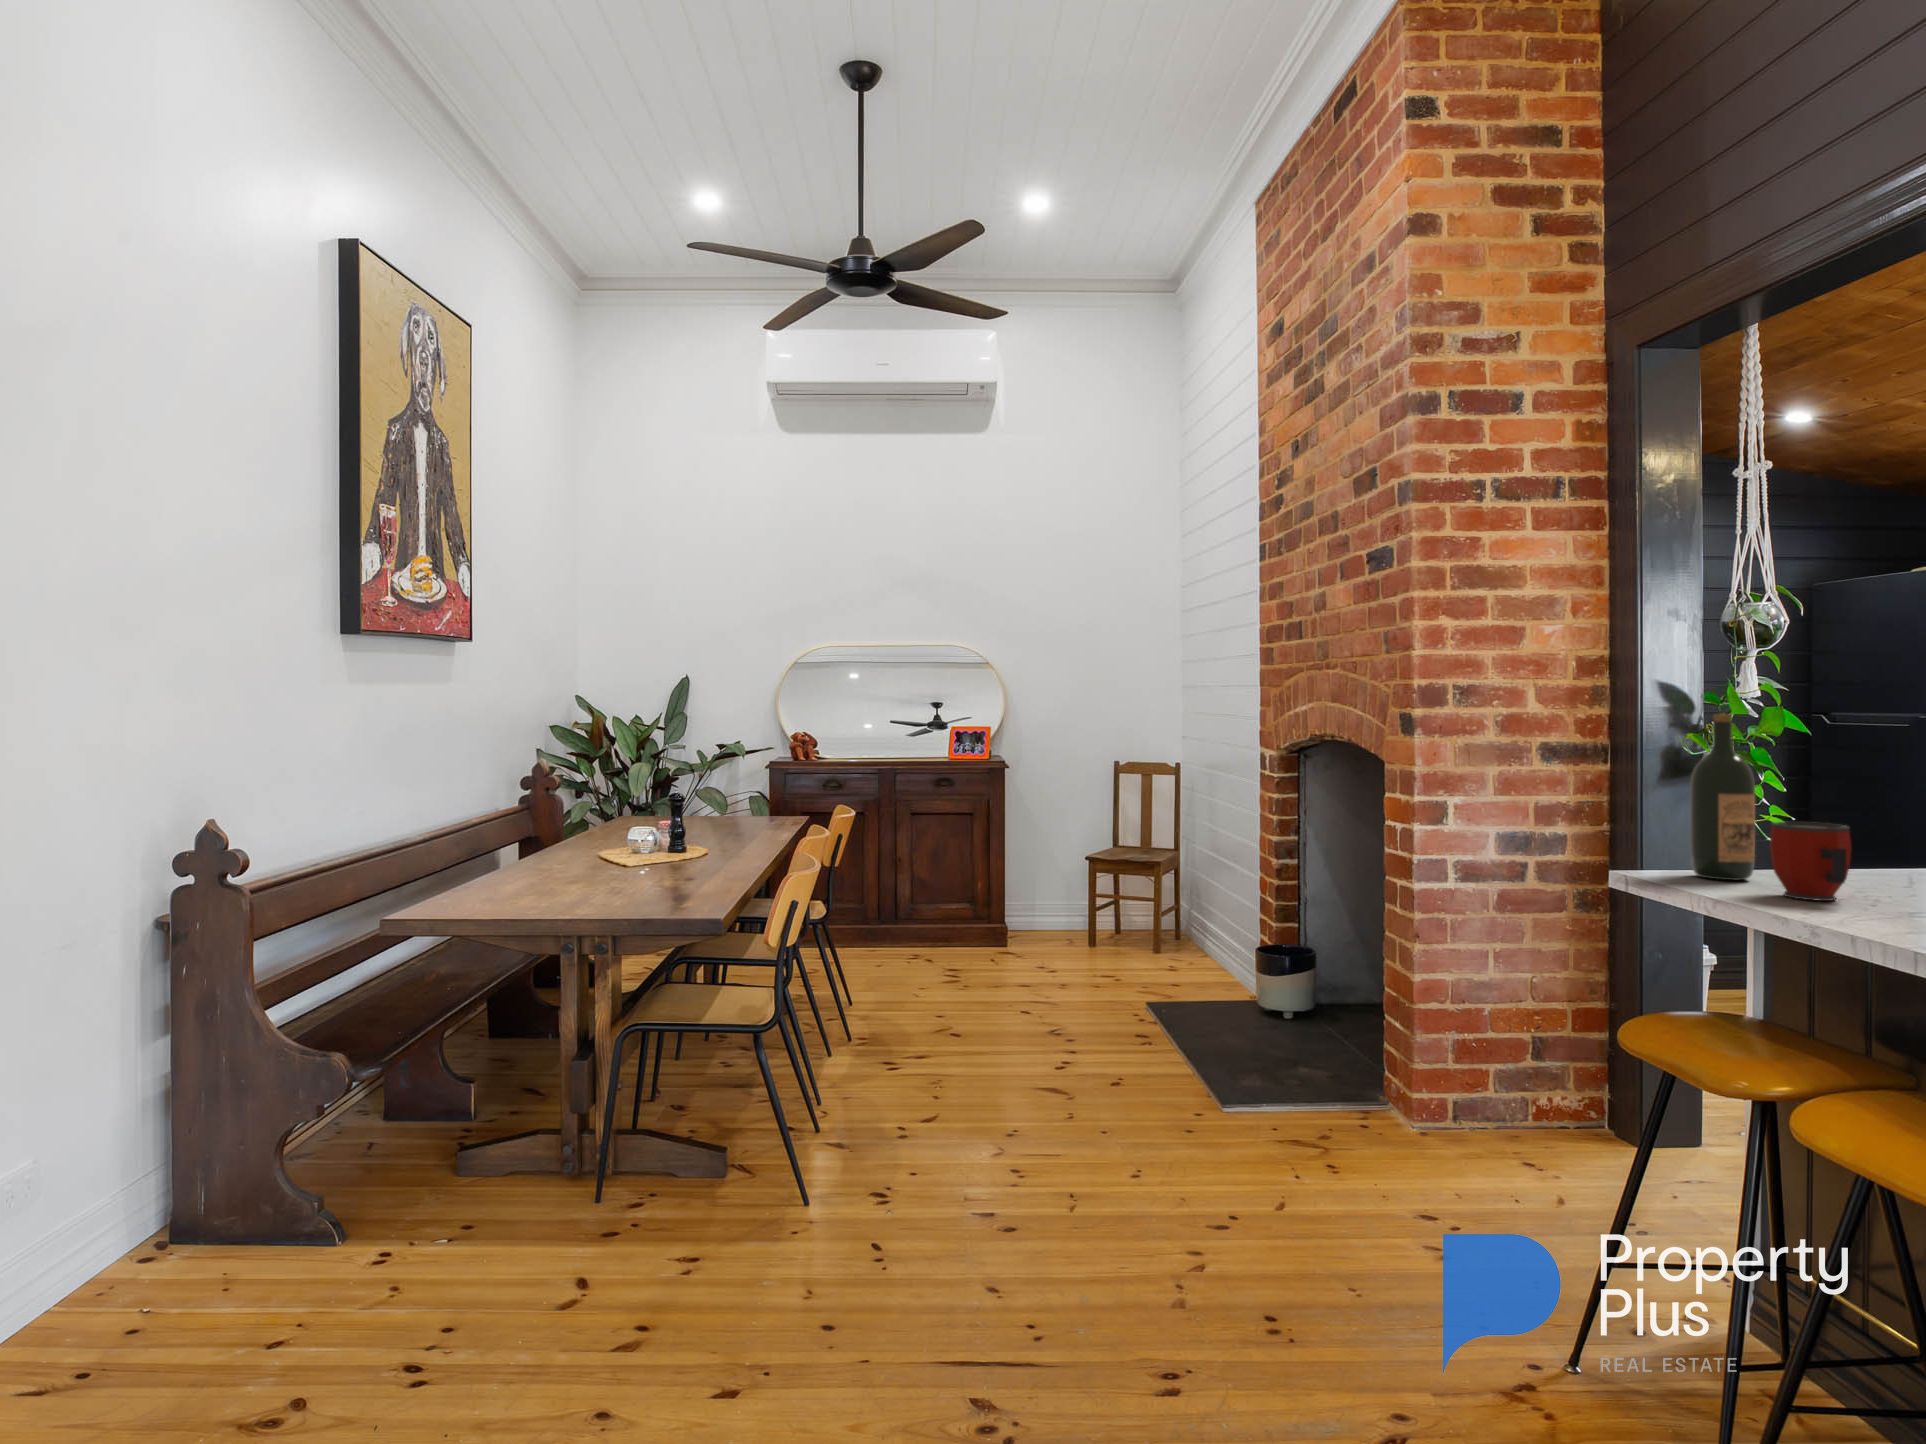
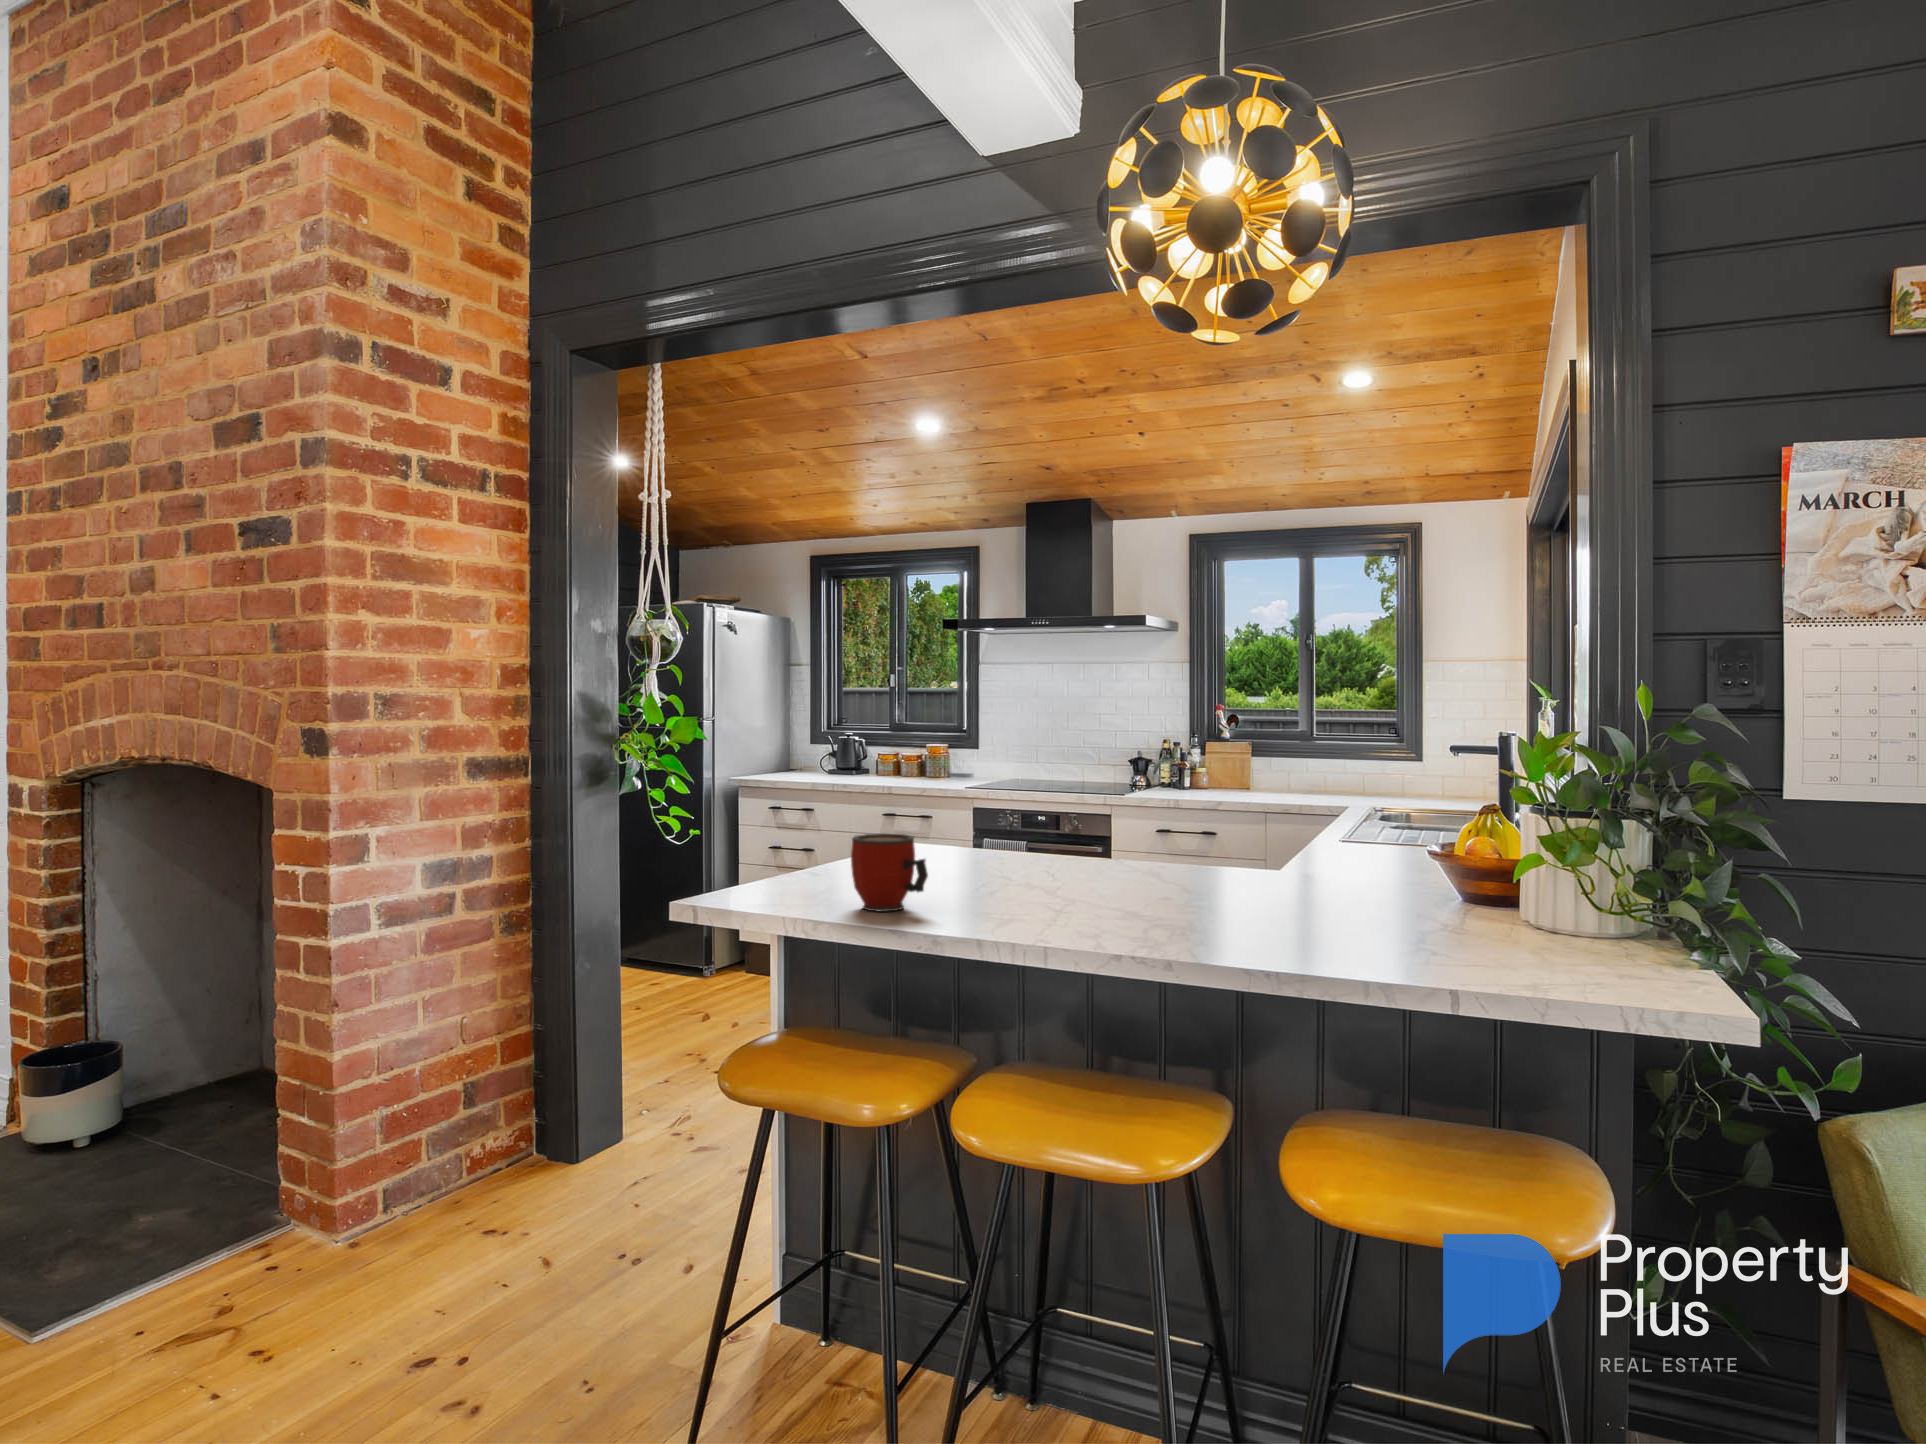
wine bottle: present [1690,714,1755,880] -> none [752,730,809,900]

